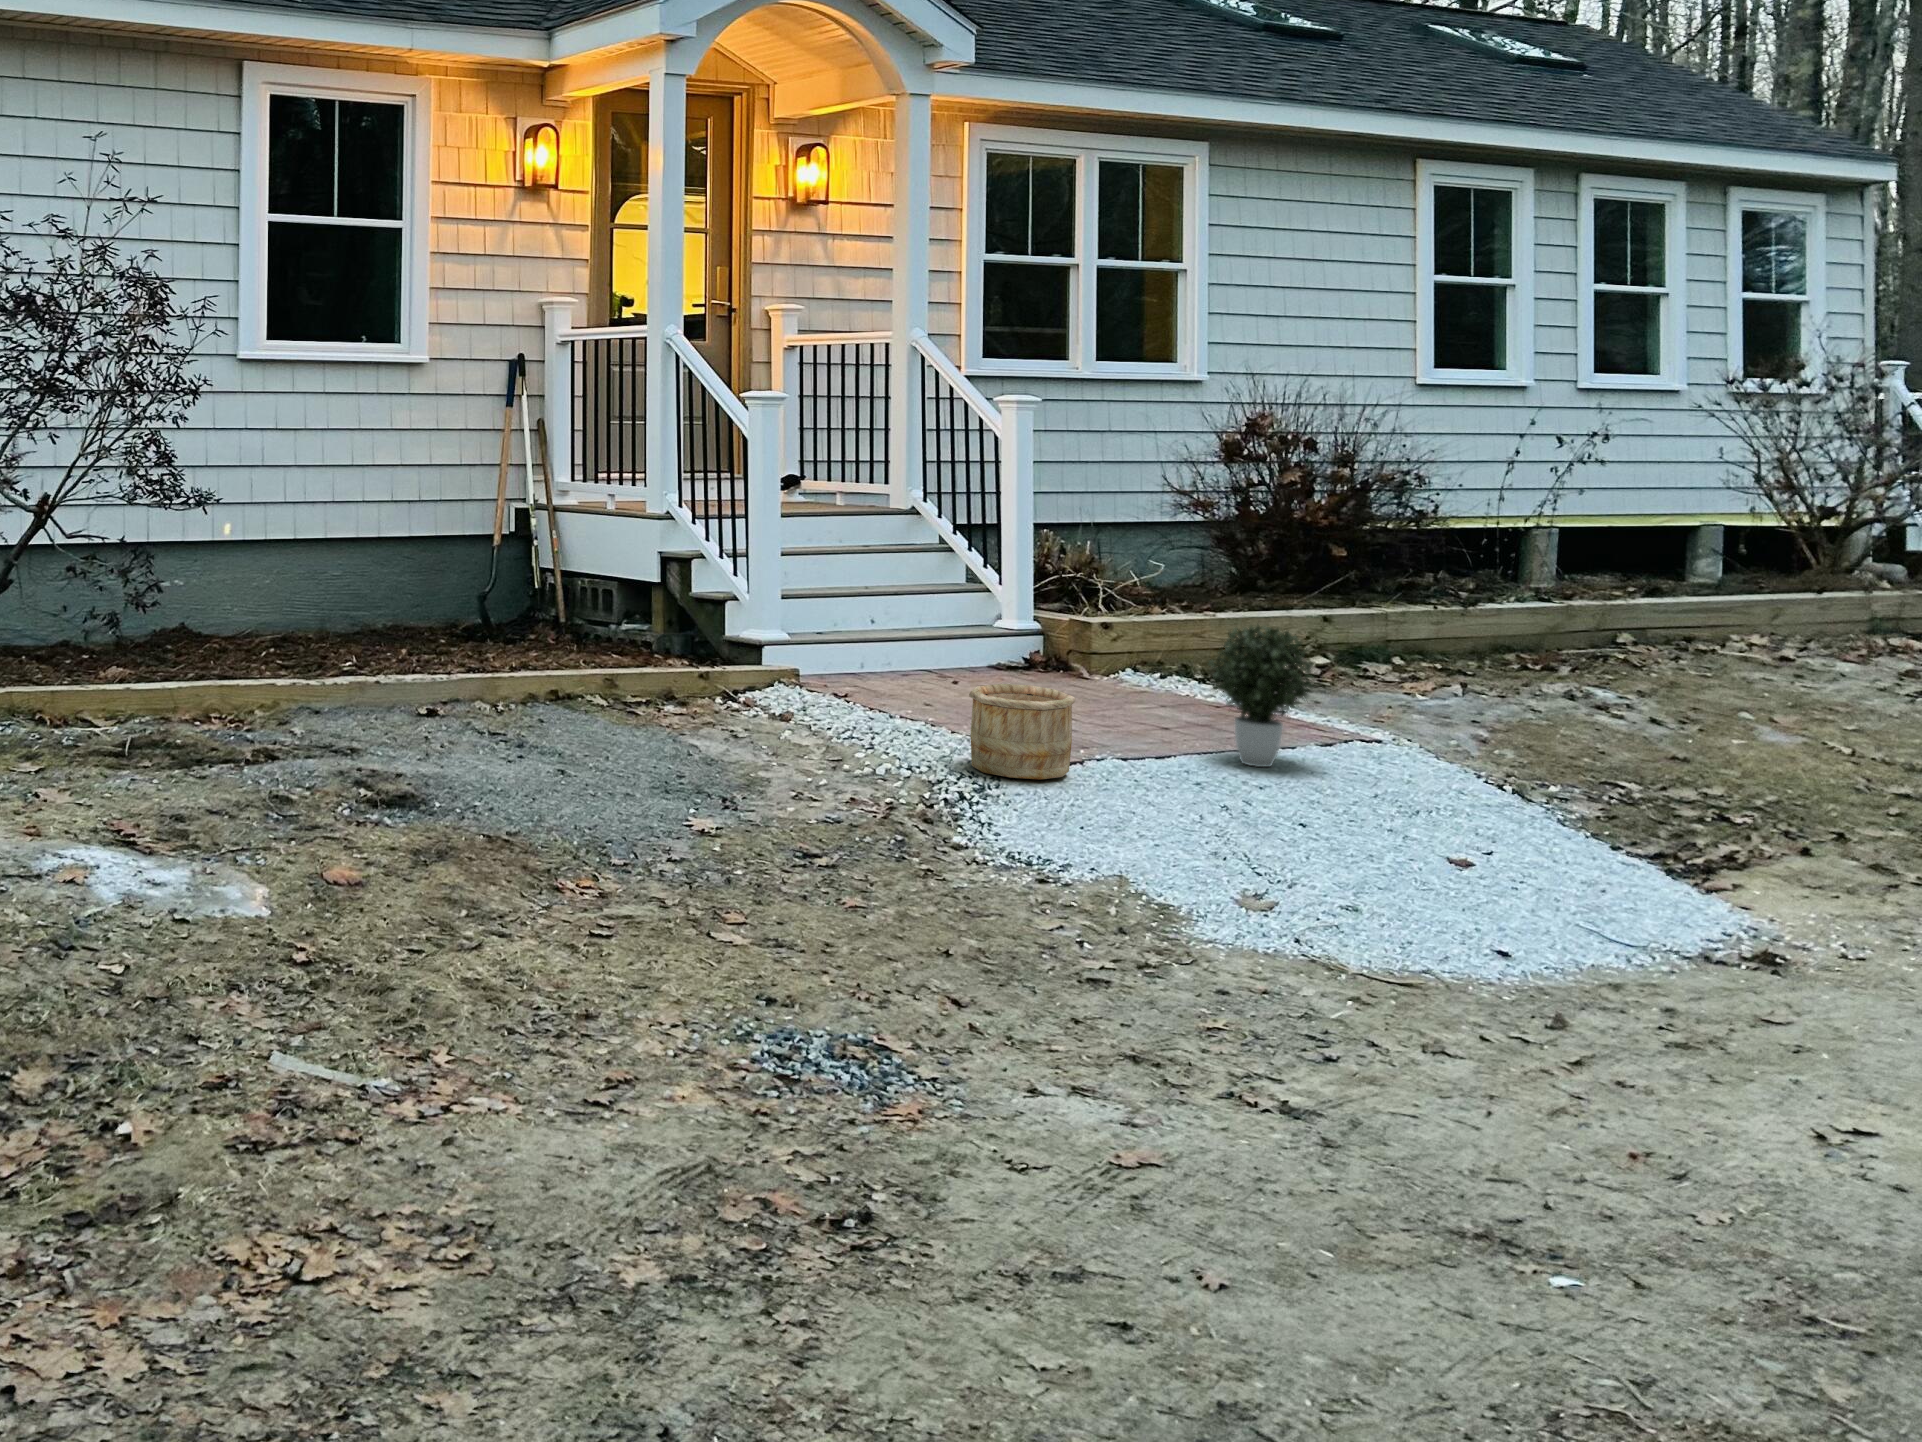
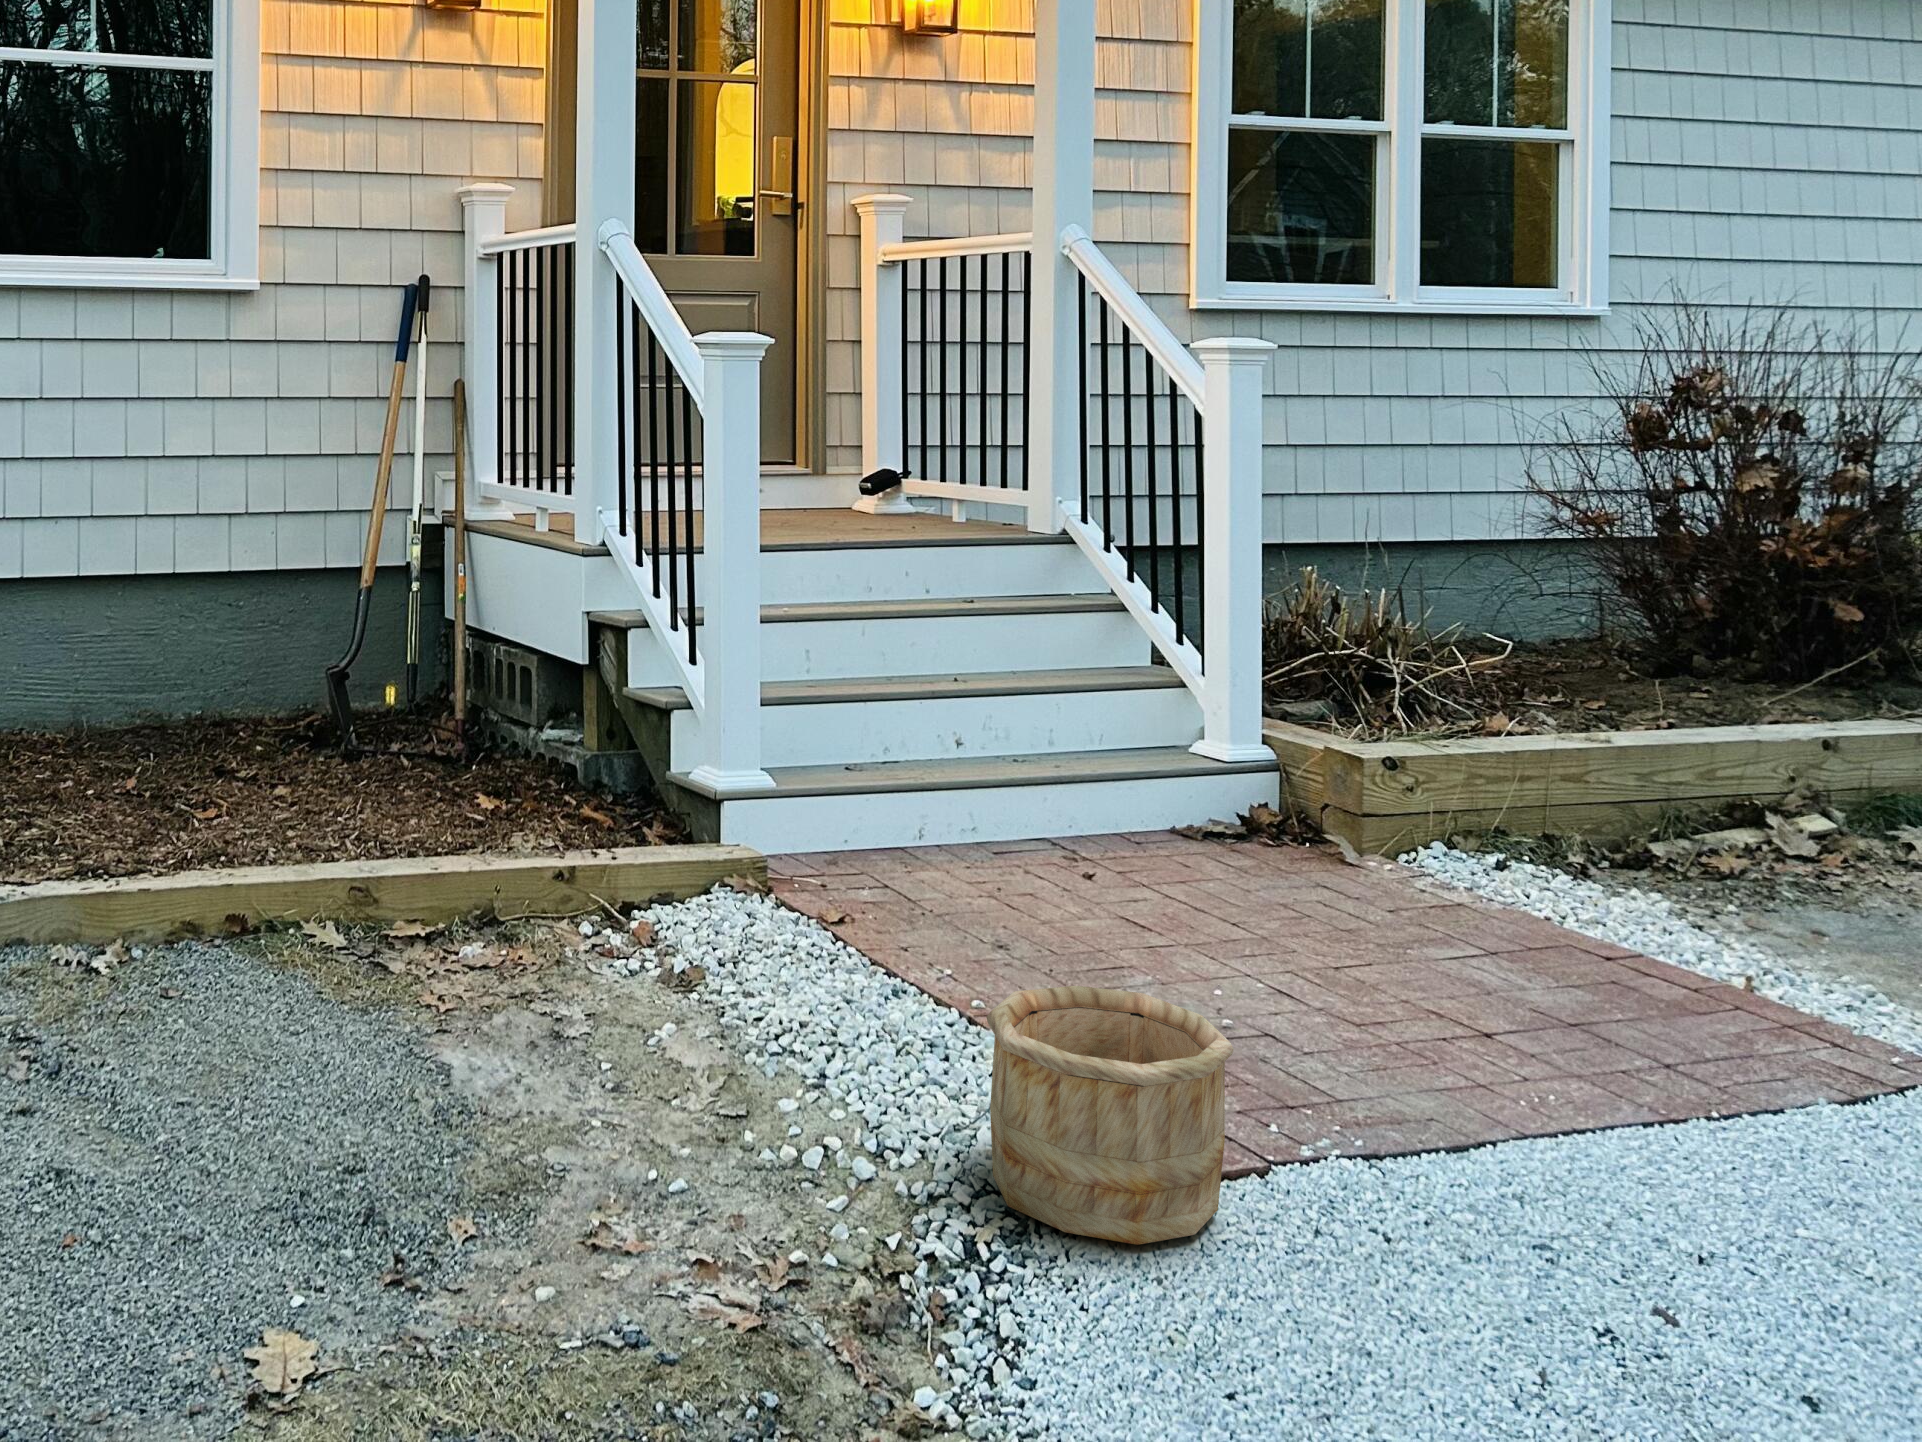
potted plant: present [1208,625,1314,767] -> none [1568,859,1838,1196]

